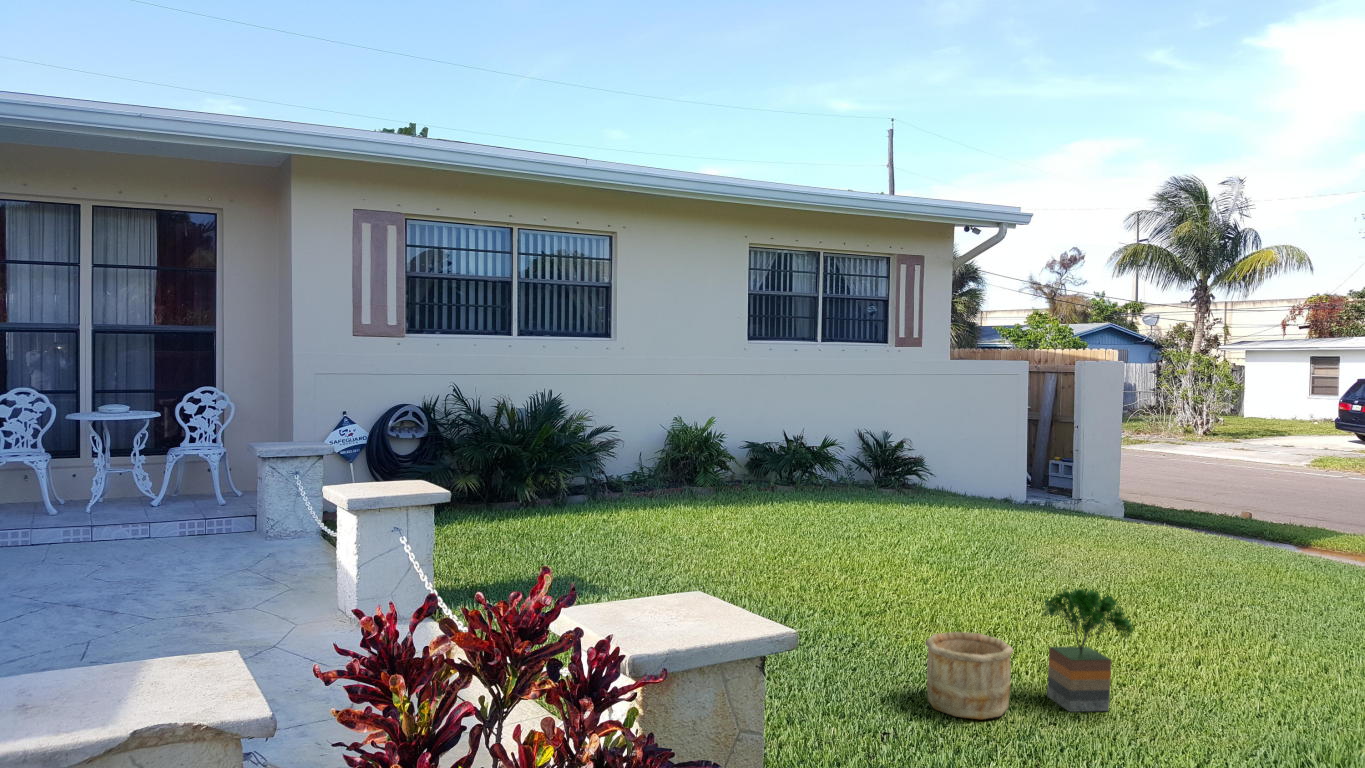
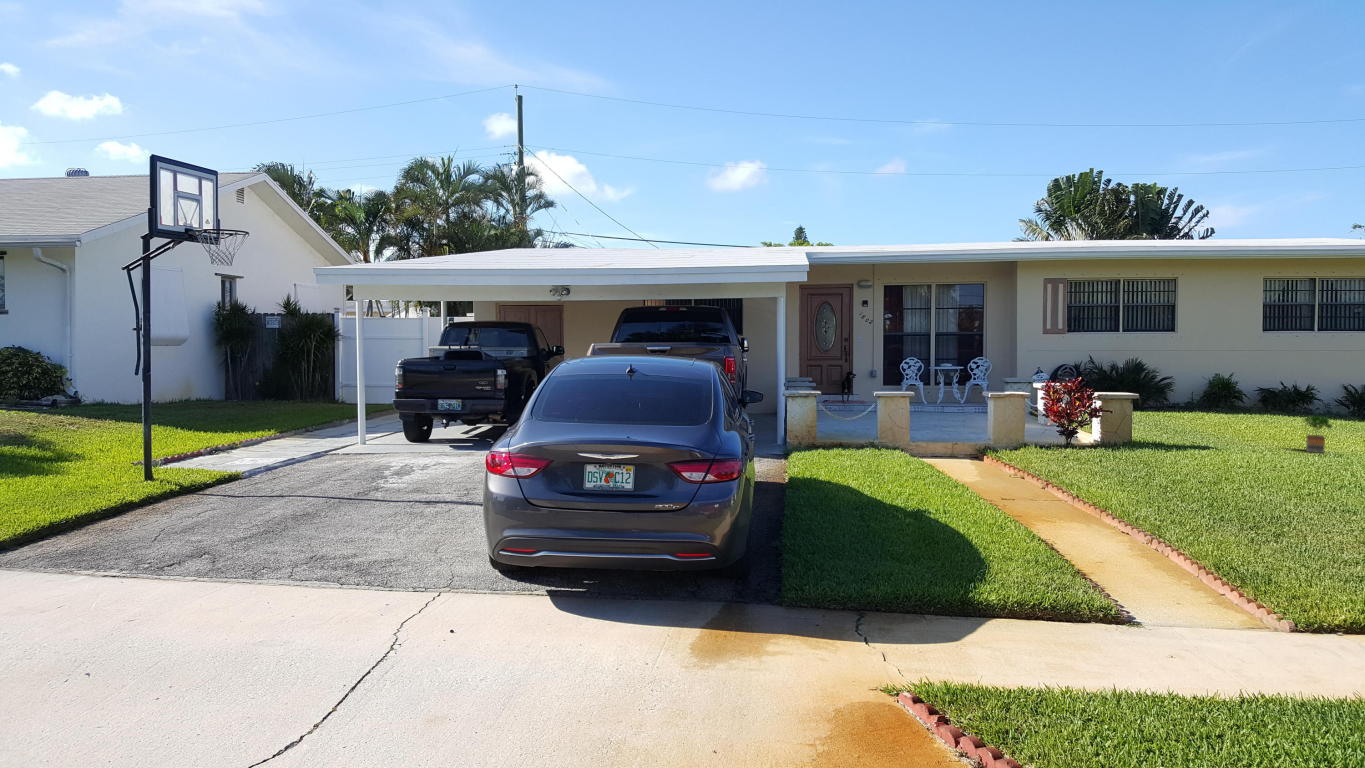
wooden bucket: present [925,632,1013,719] -> none [1256,428,1285,449]

